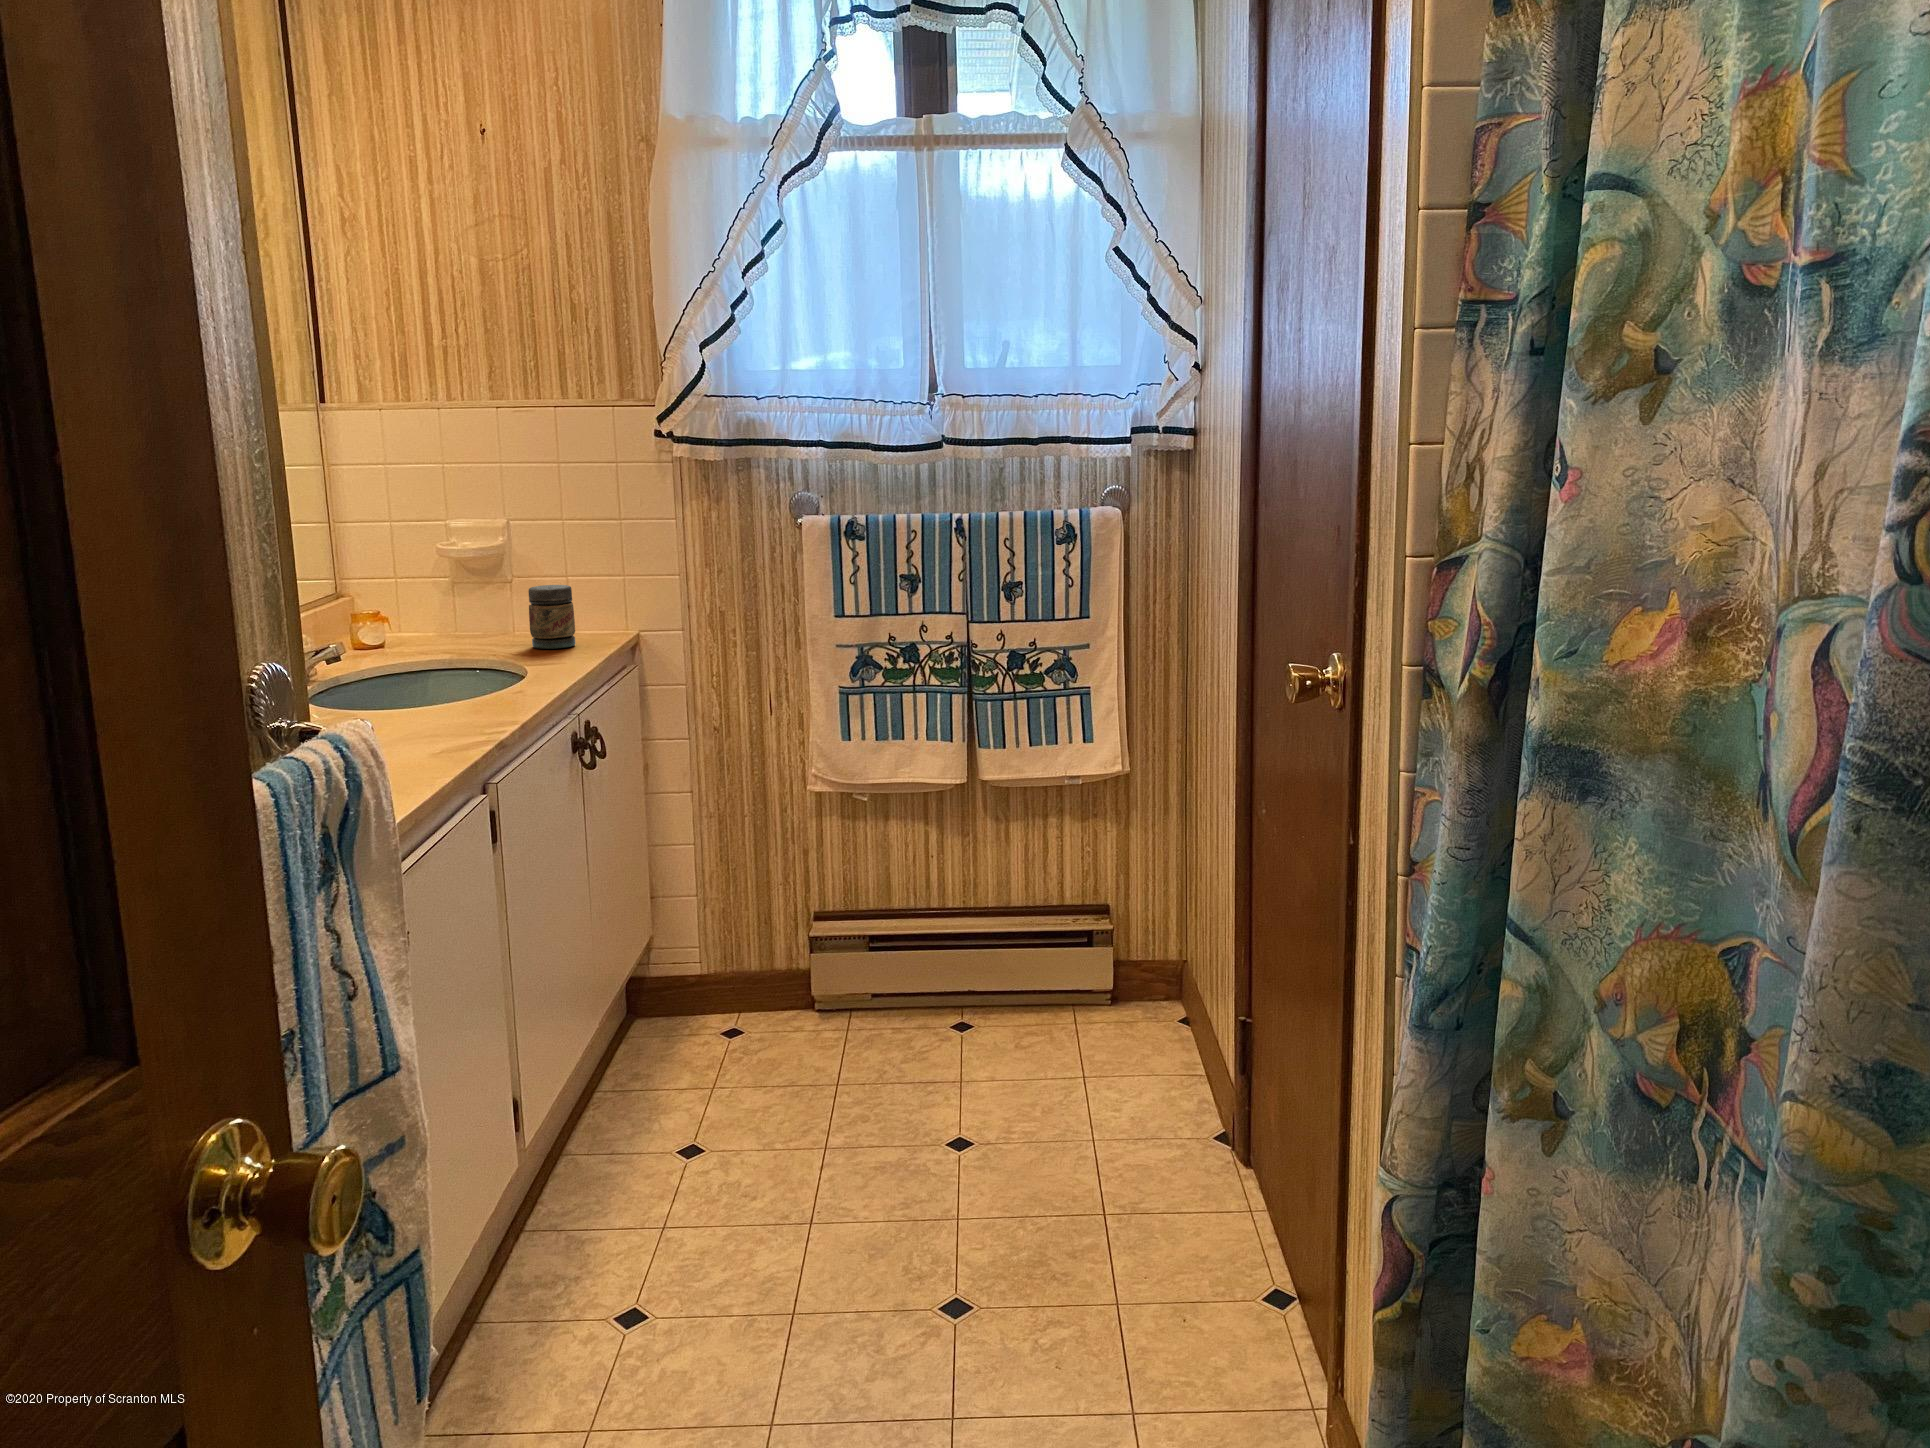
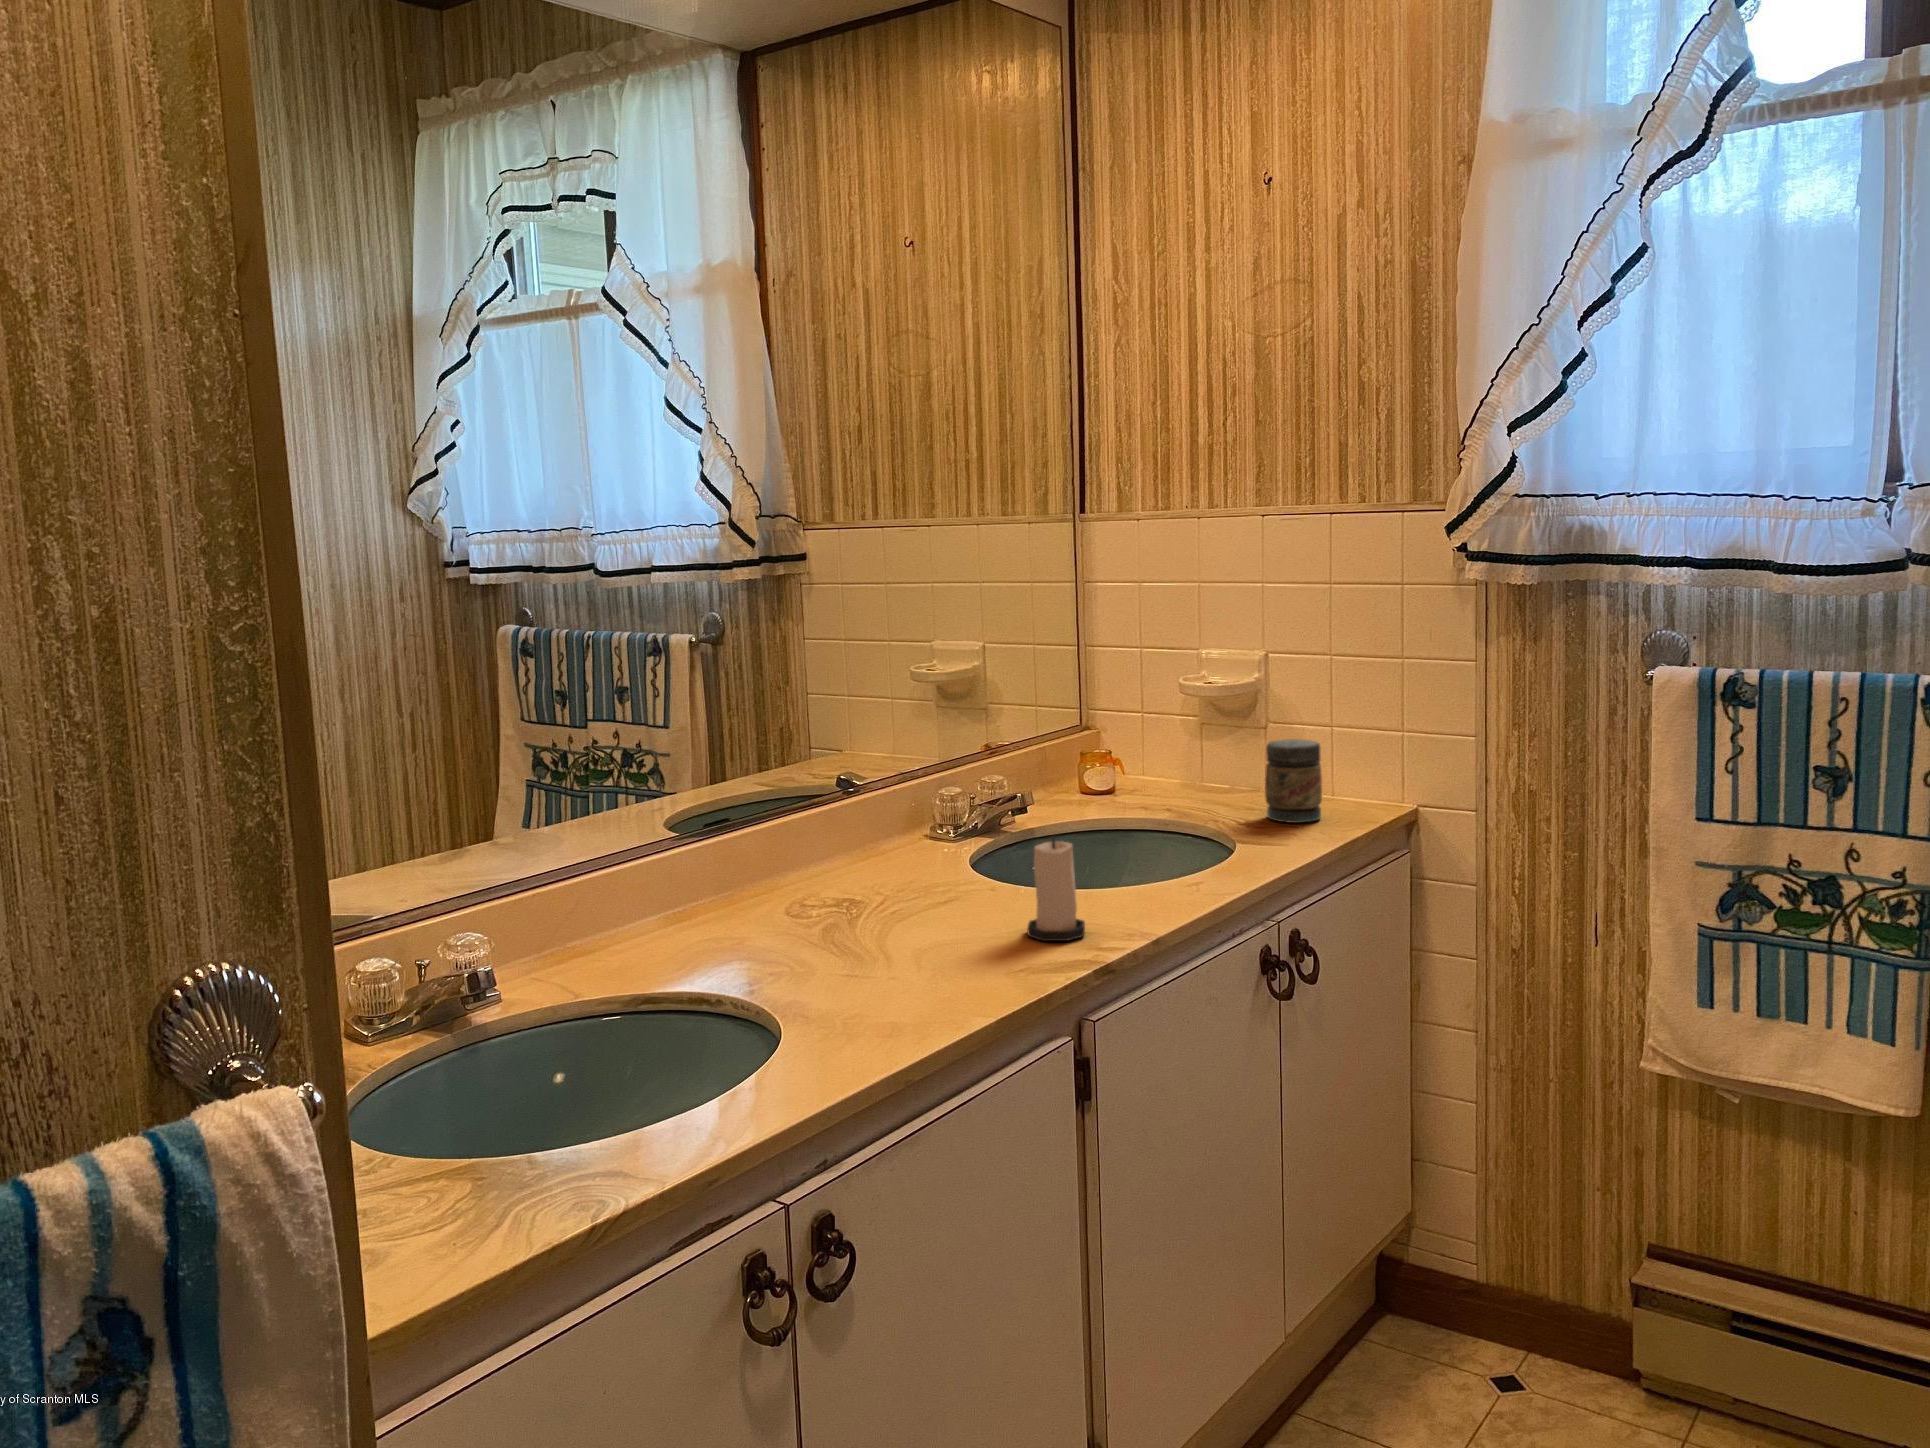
candle: none [428,647,478,728] -> present [1027,837,1085,941]

